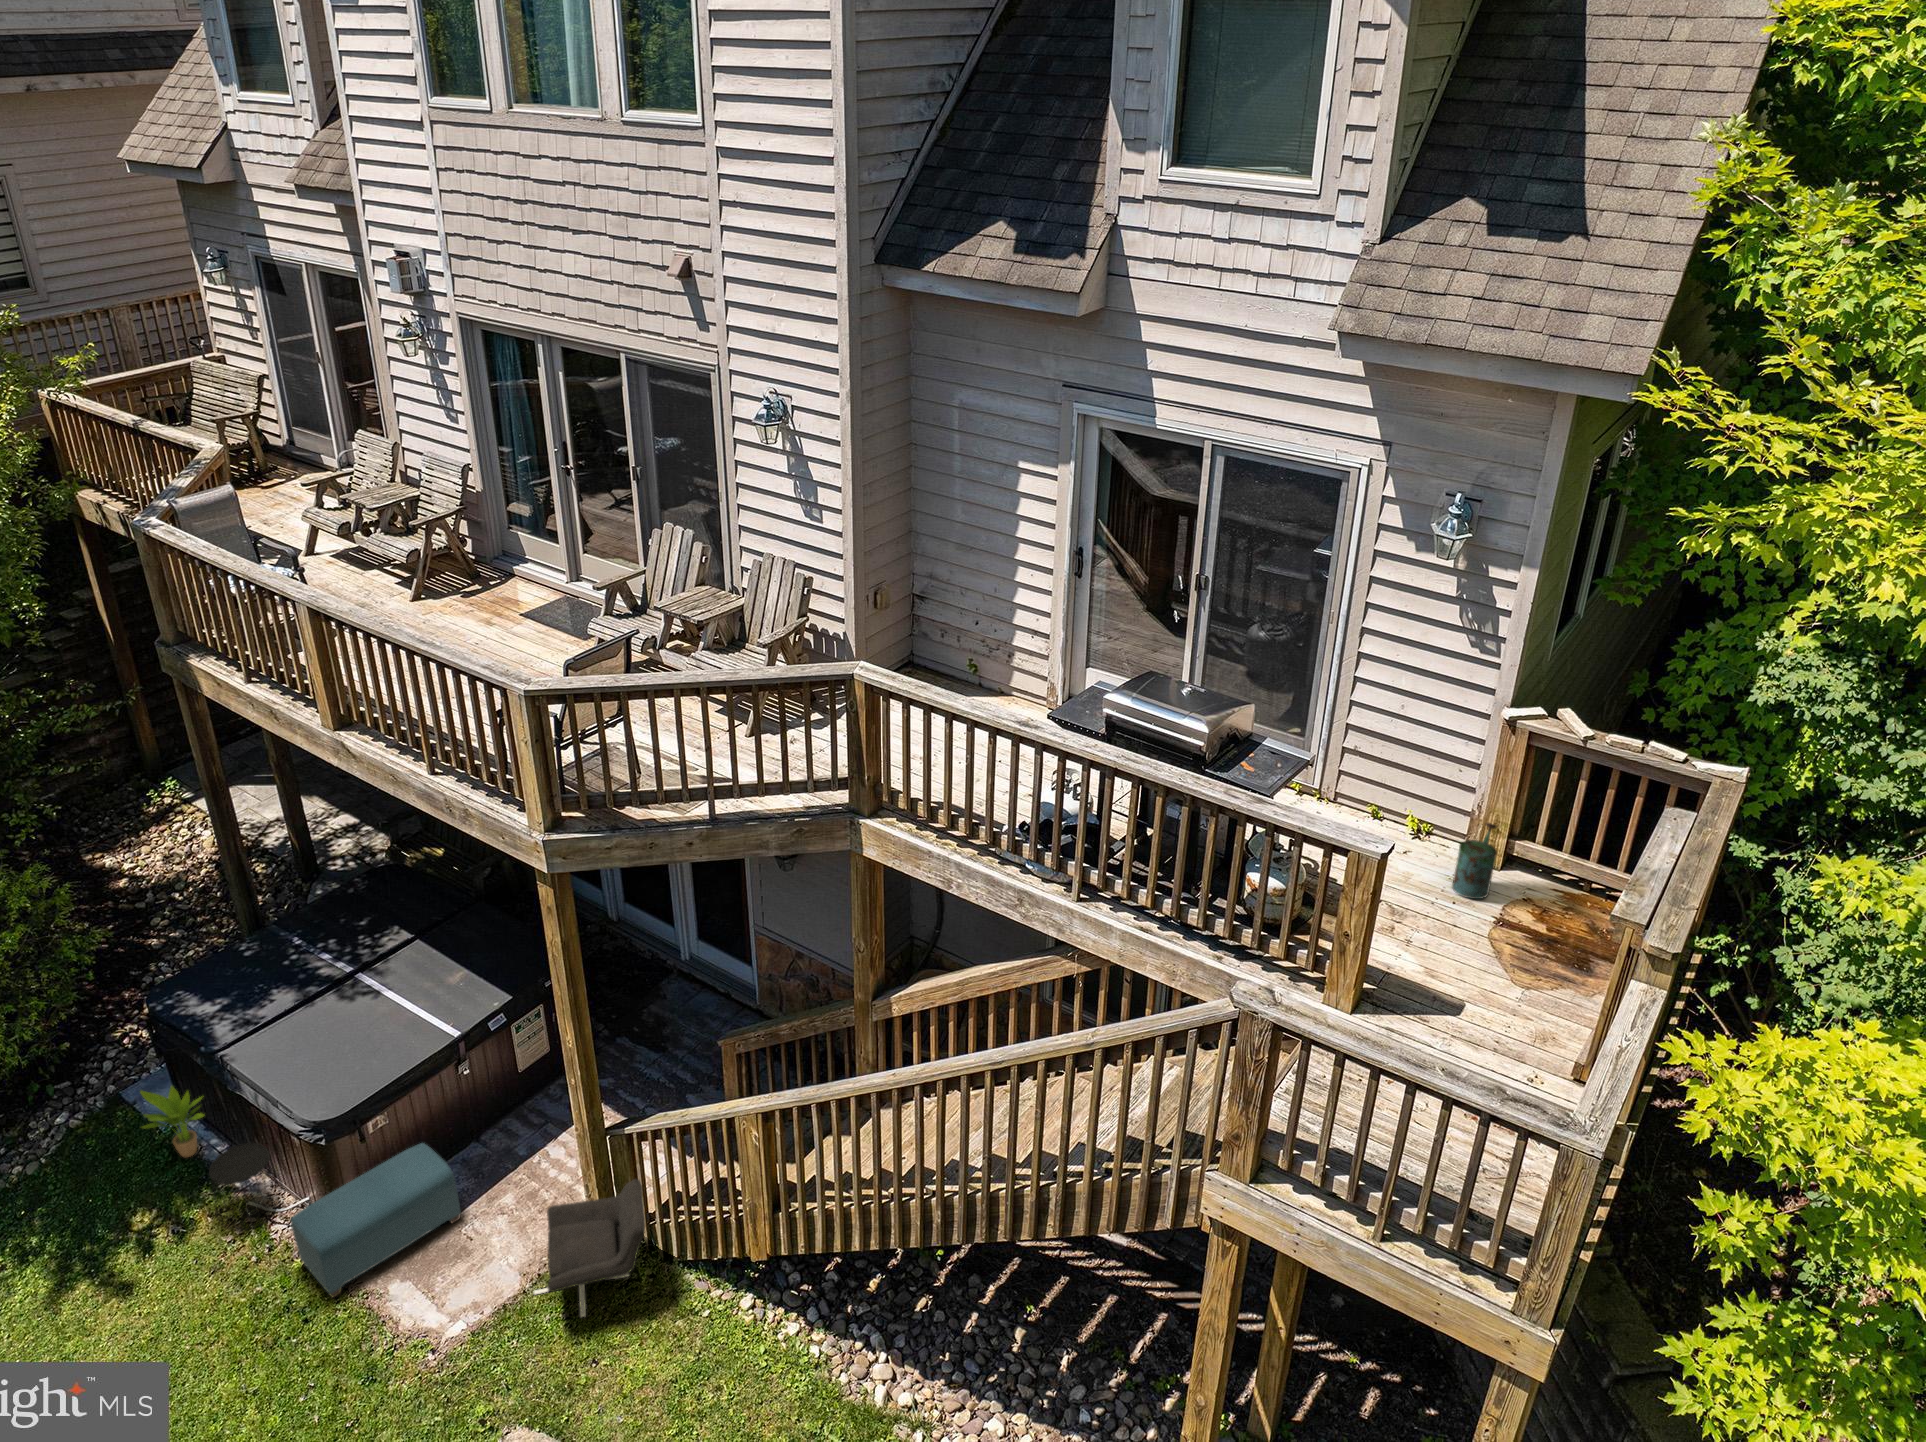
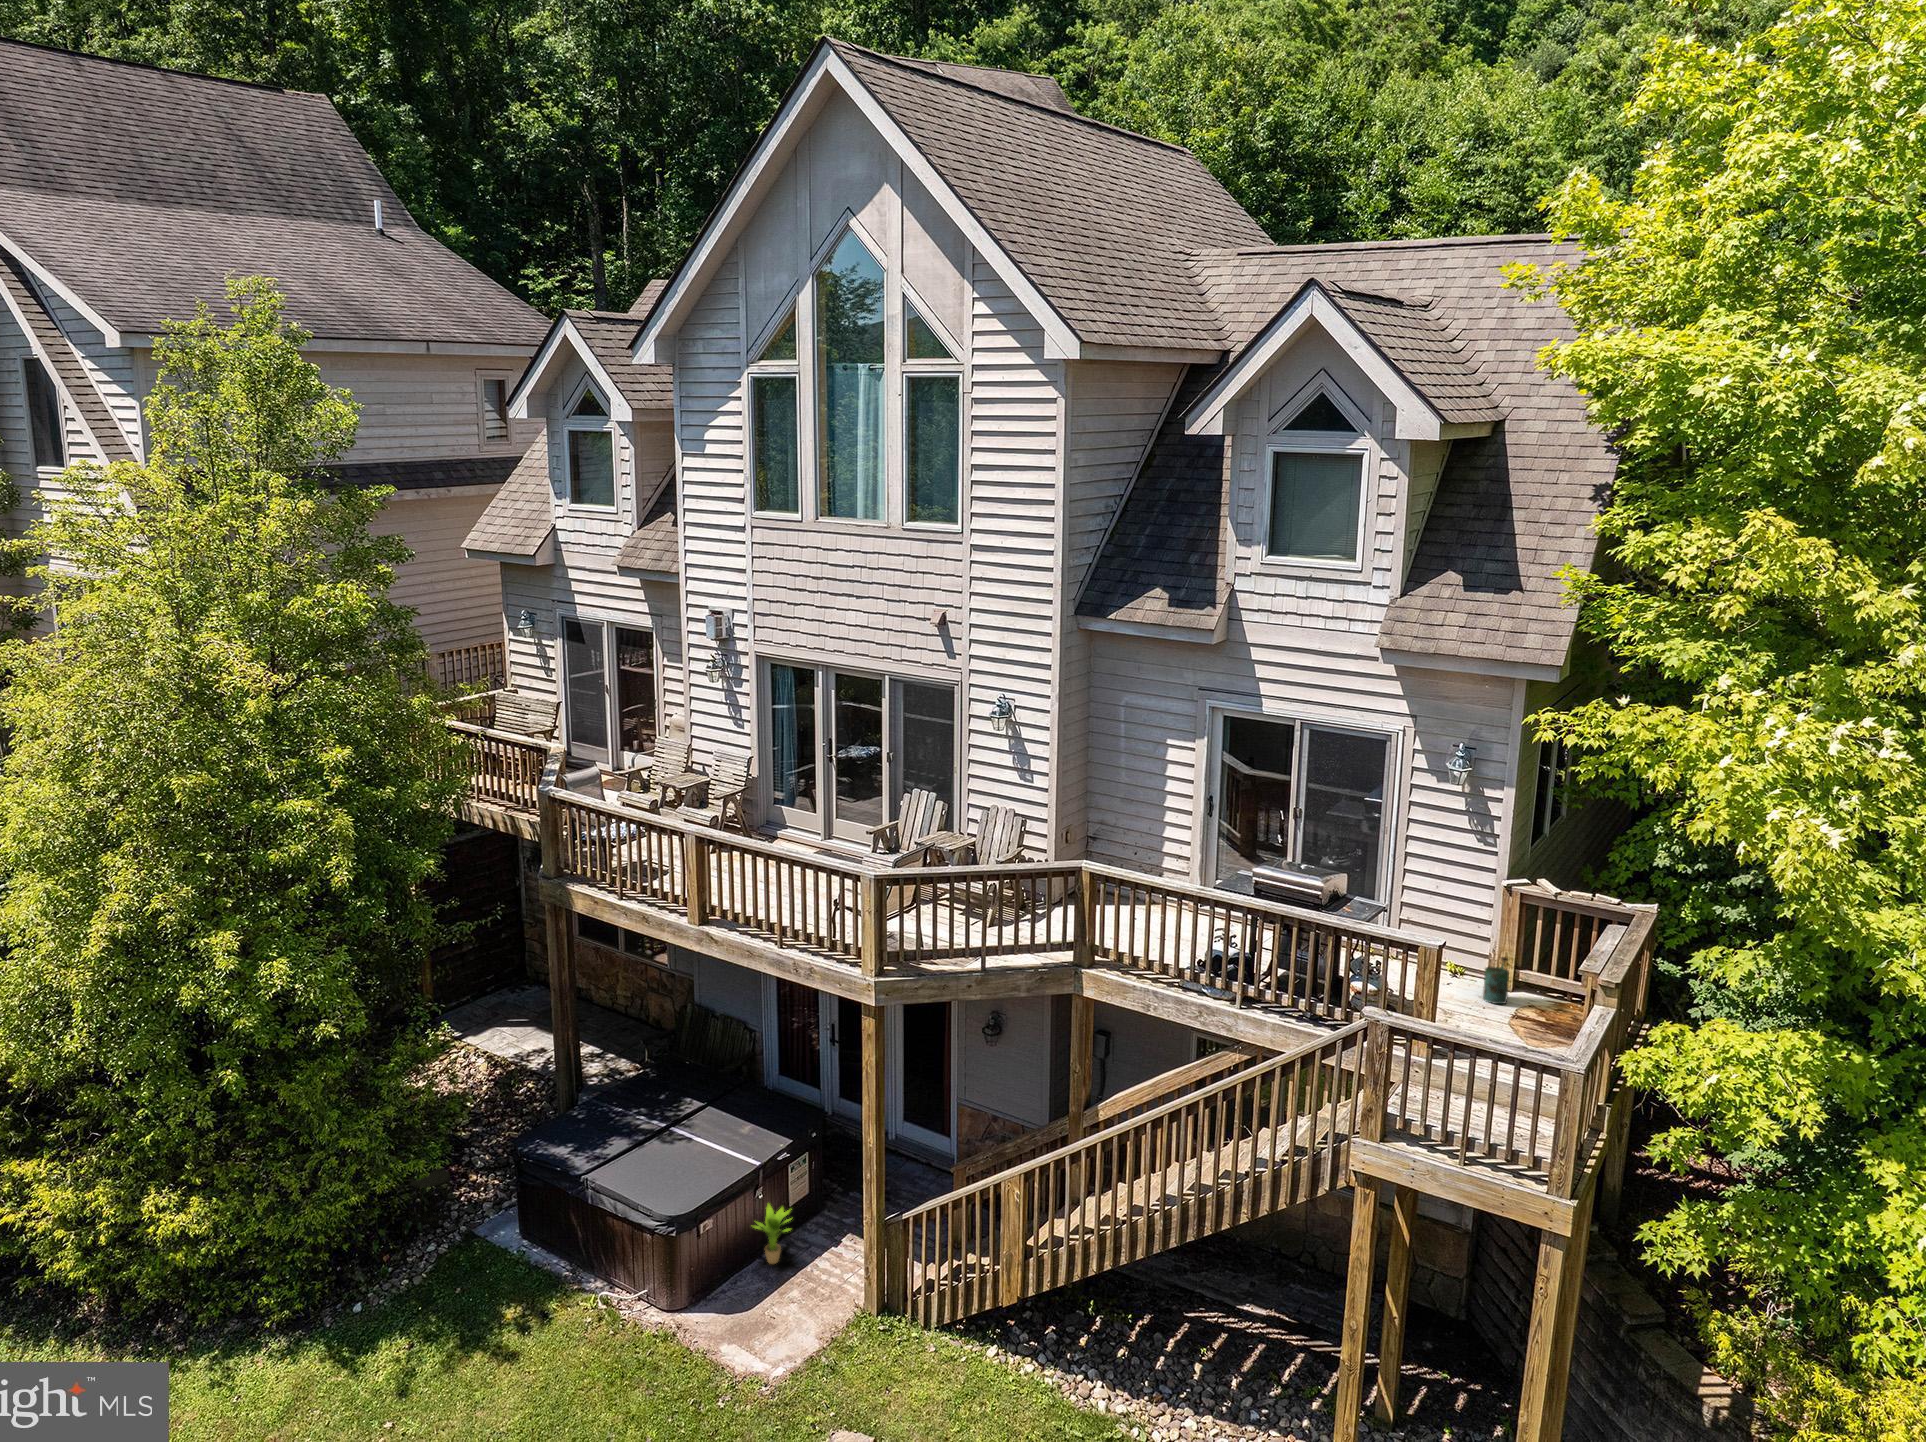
potted plant: present [140,1086,204,1157] -> present [753,1204,790,1264]
side table: present [209,1143,285,1231] -> present [409,1169,455,1227]
bench: present [290,1143,461,1298] -> none [650,1243,763,1348]
lounge chair: present [534,1179,645,1317] -> none [830,1258,920,1359]

